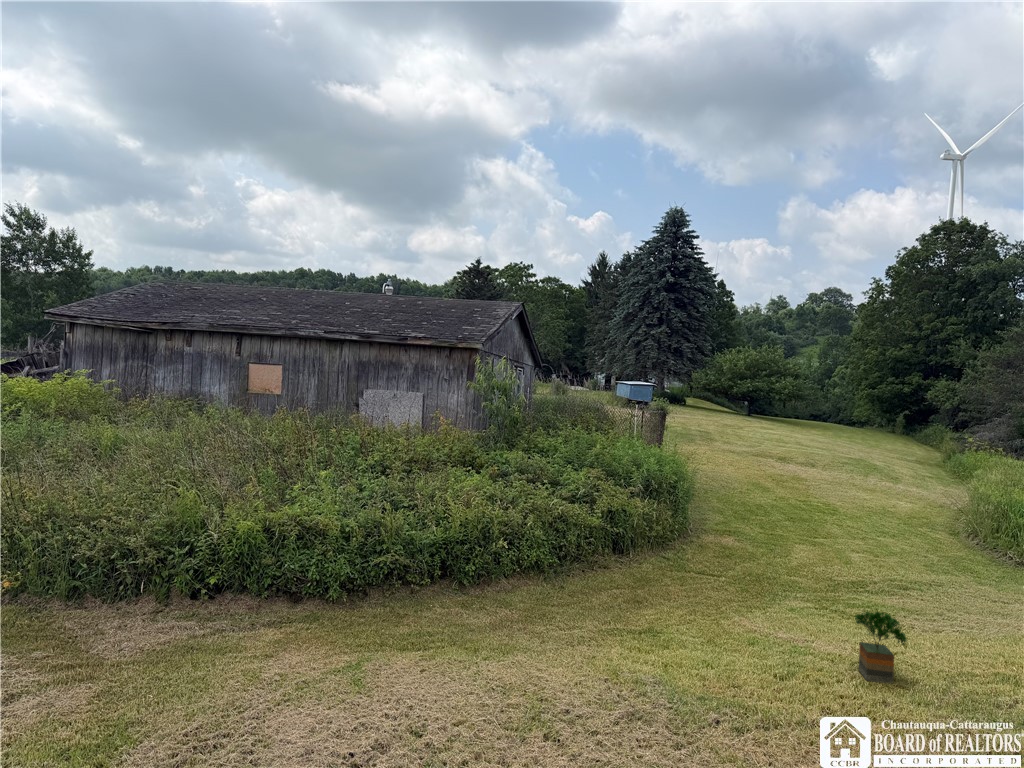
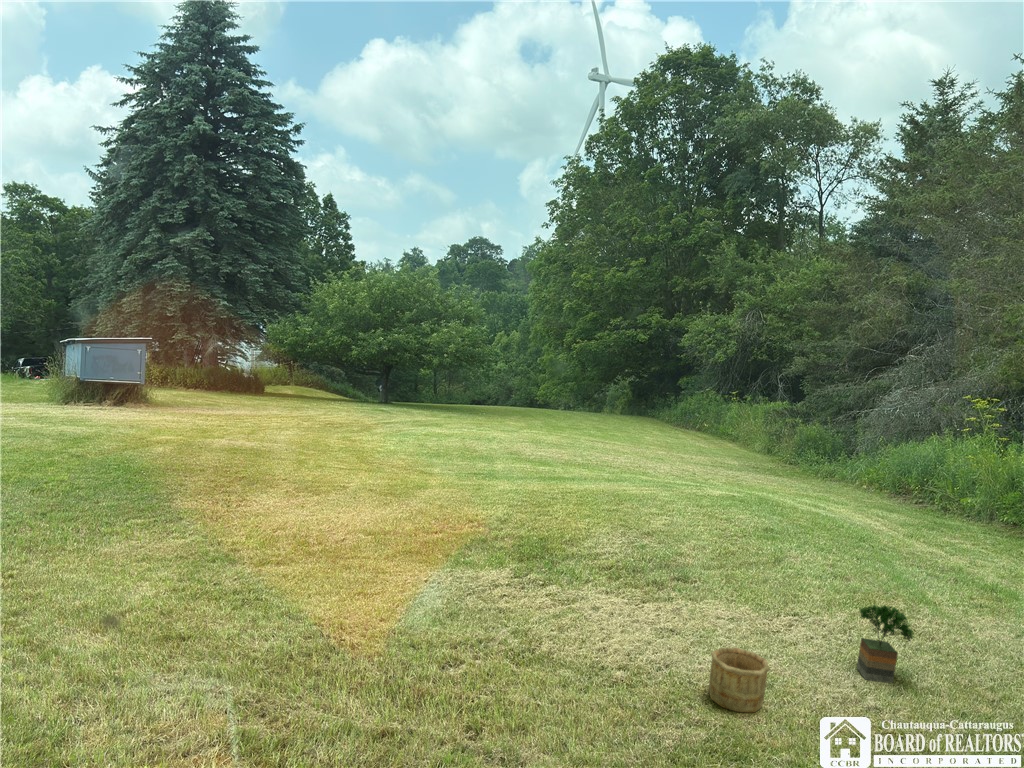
wooden bucket: none [717,654,770,714] -> present [709,647,769,712]

